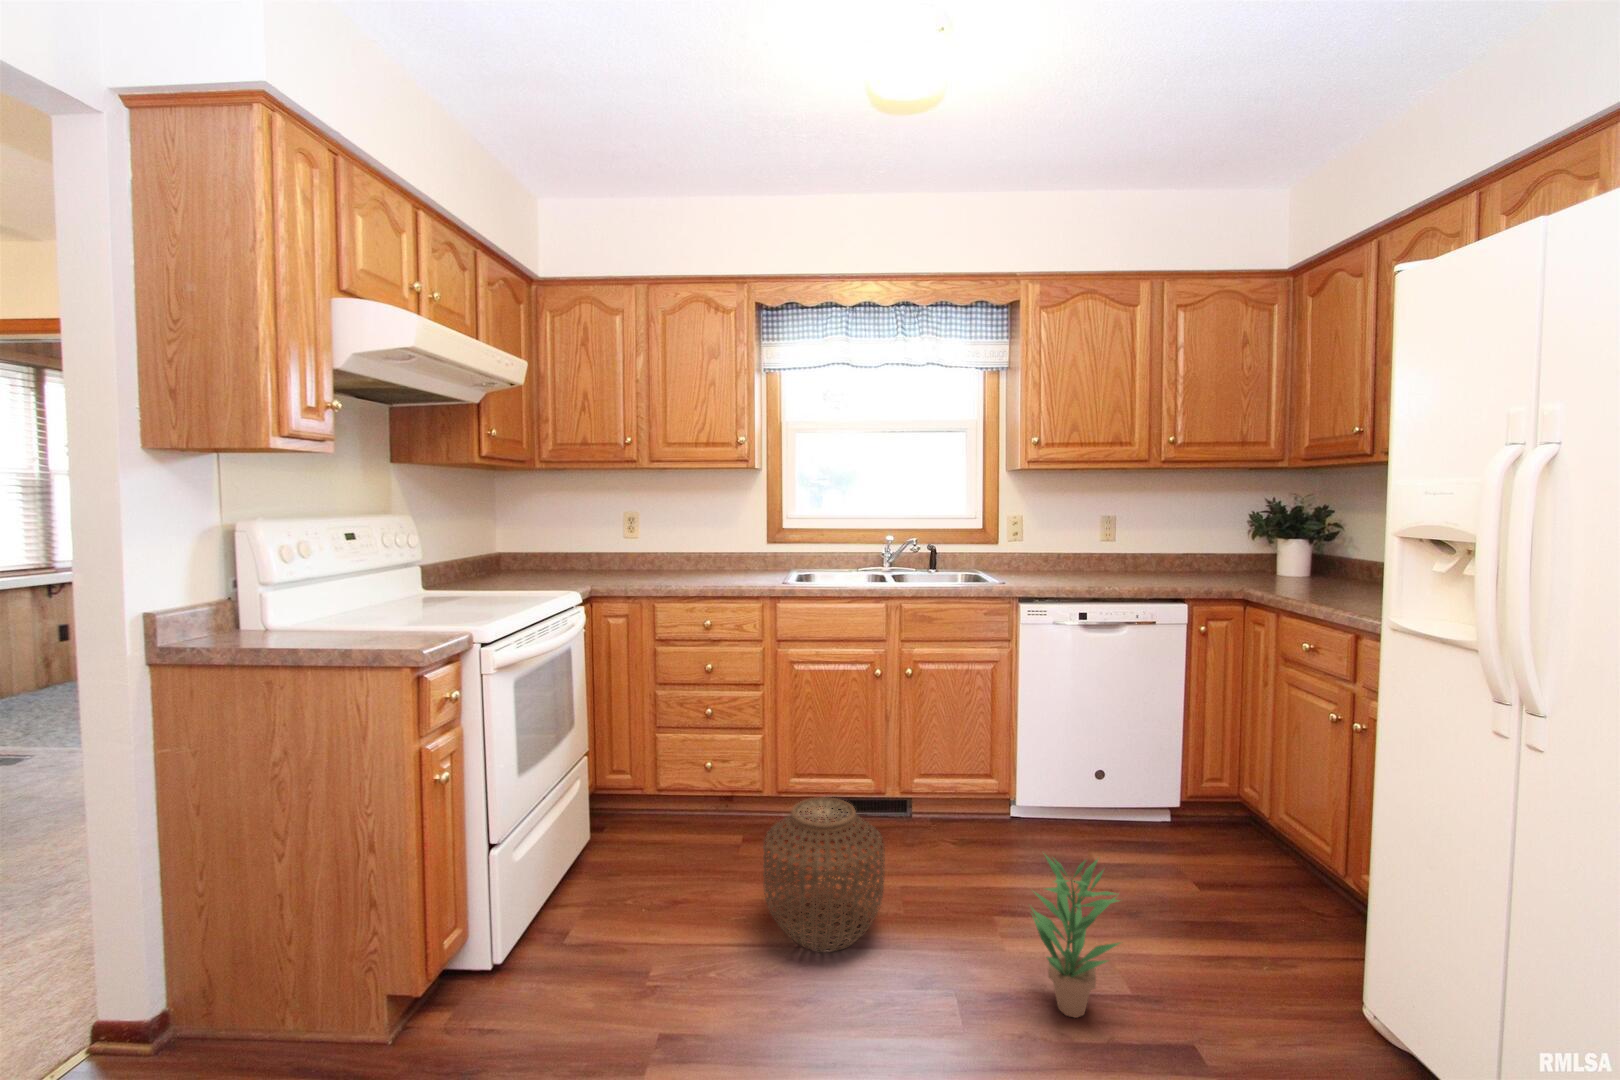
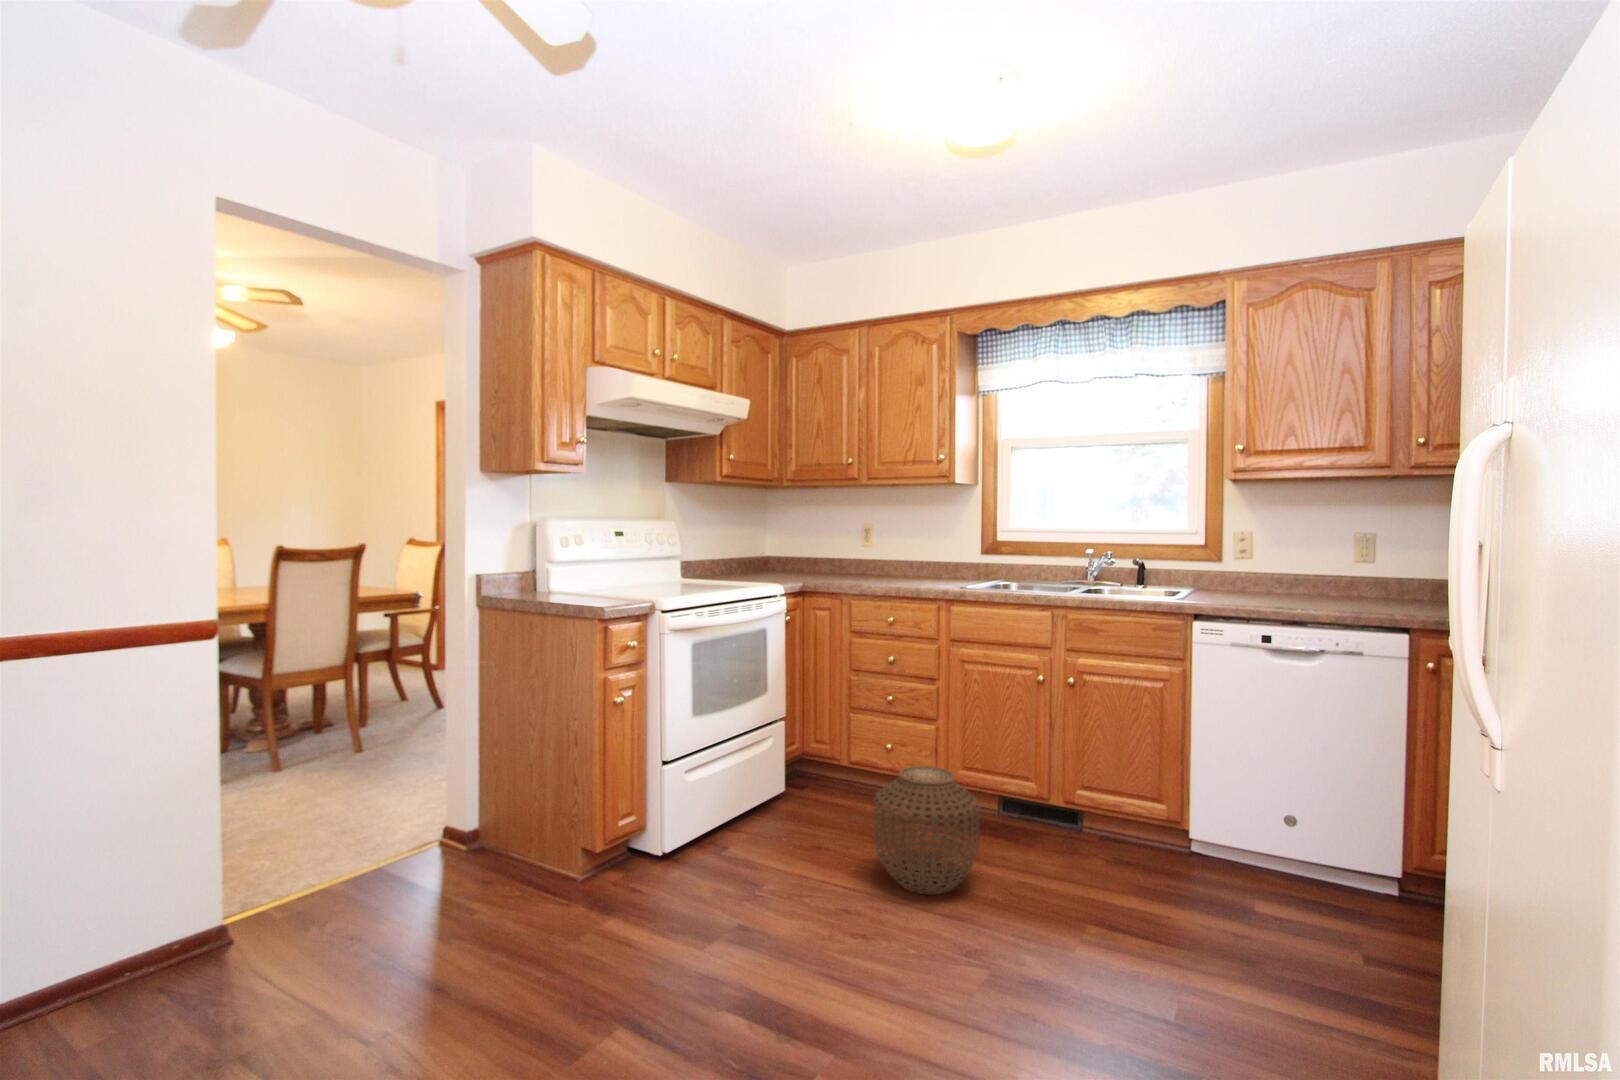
potted plant: present [1031,855,1120,1018] -> none [1055,822,1143,982]

